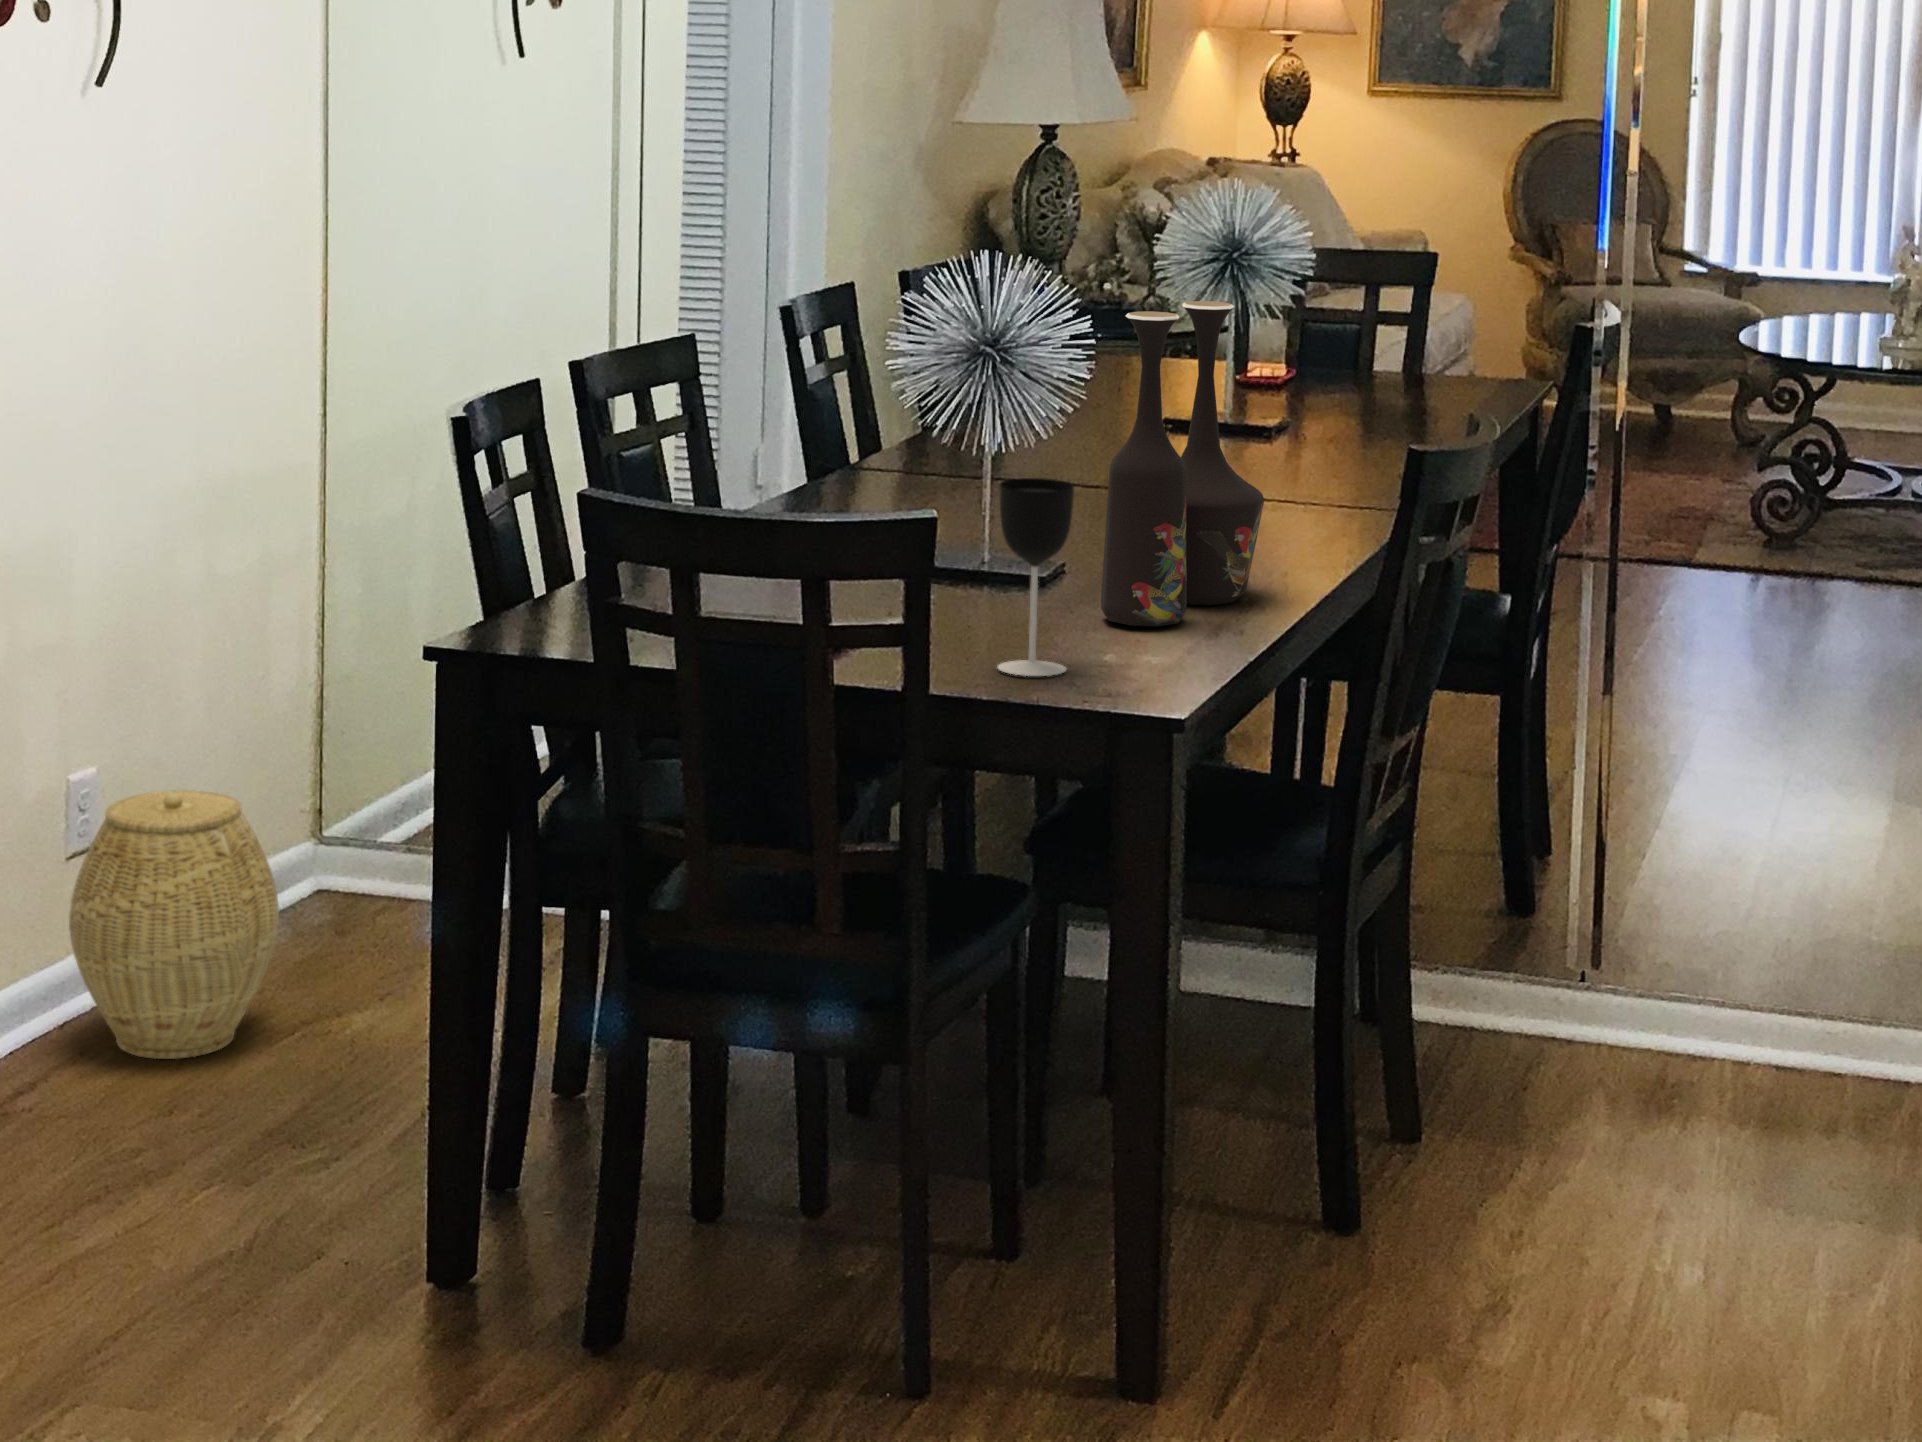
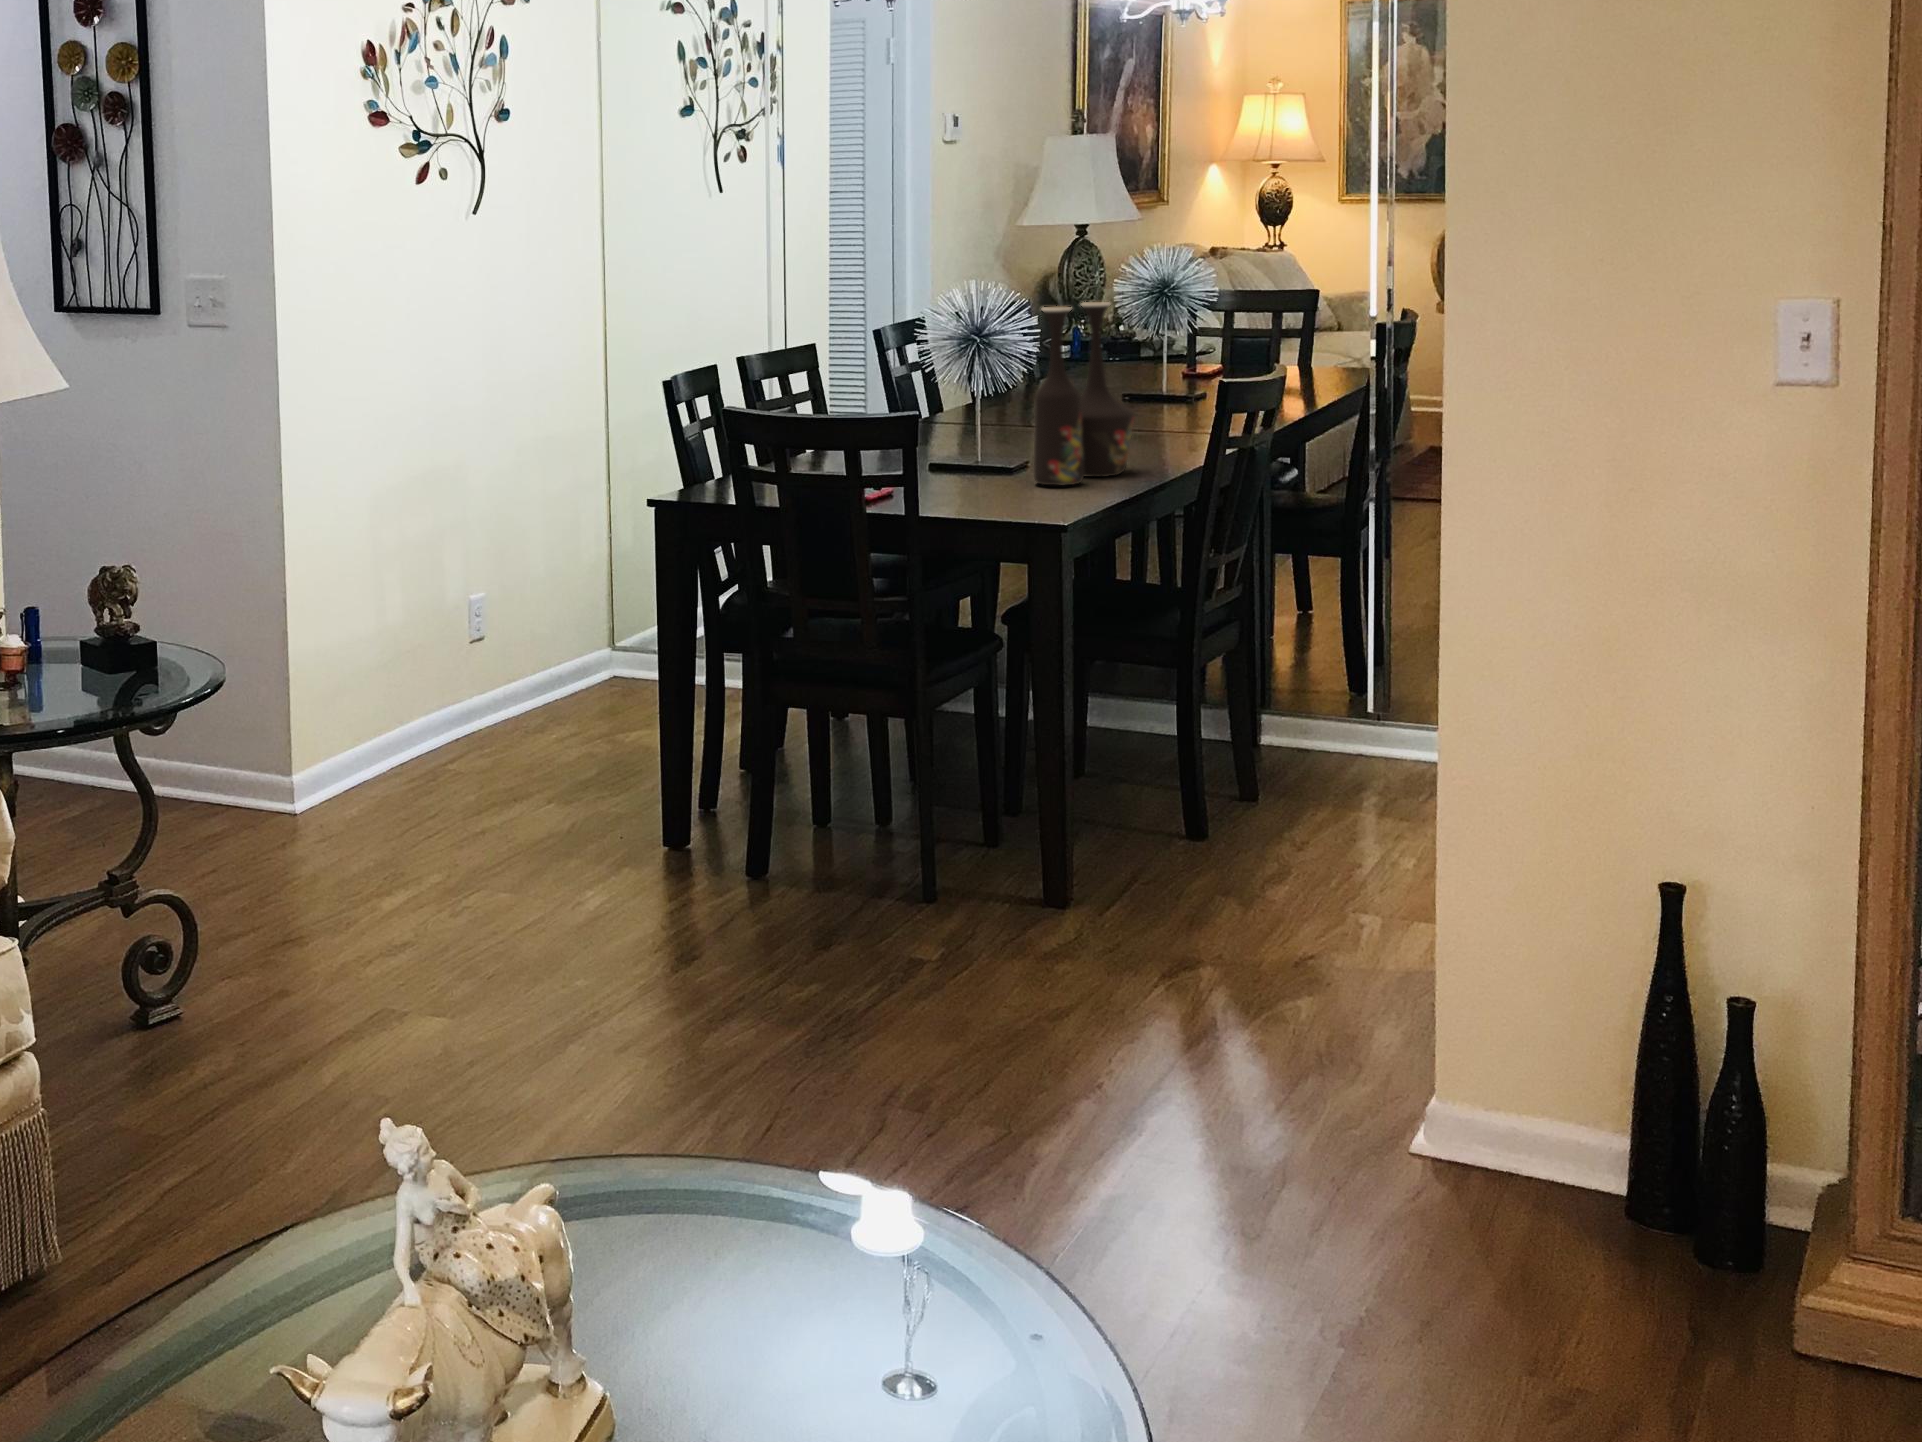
wine glass: present [998,478,1074,676] -> none [960,398,1003,507]
woven basket: present [69,790,279,1059] -> none [472,611,587,759]

